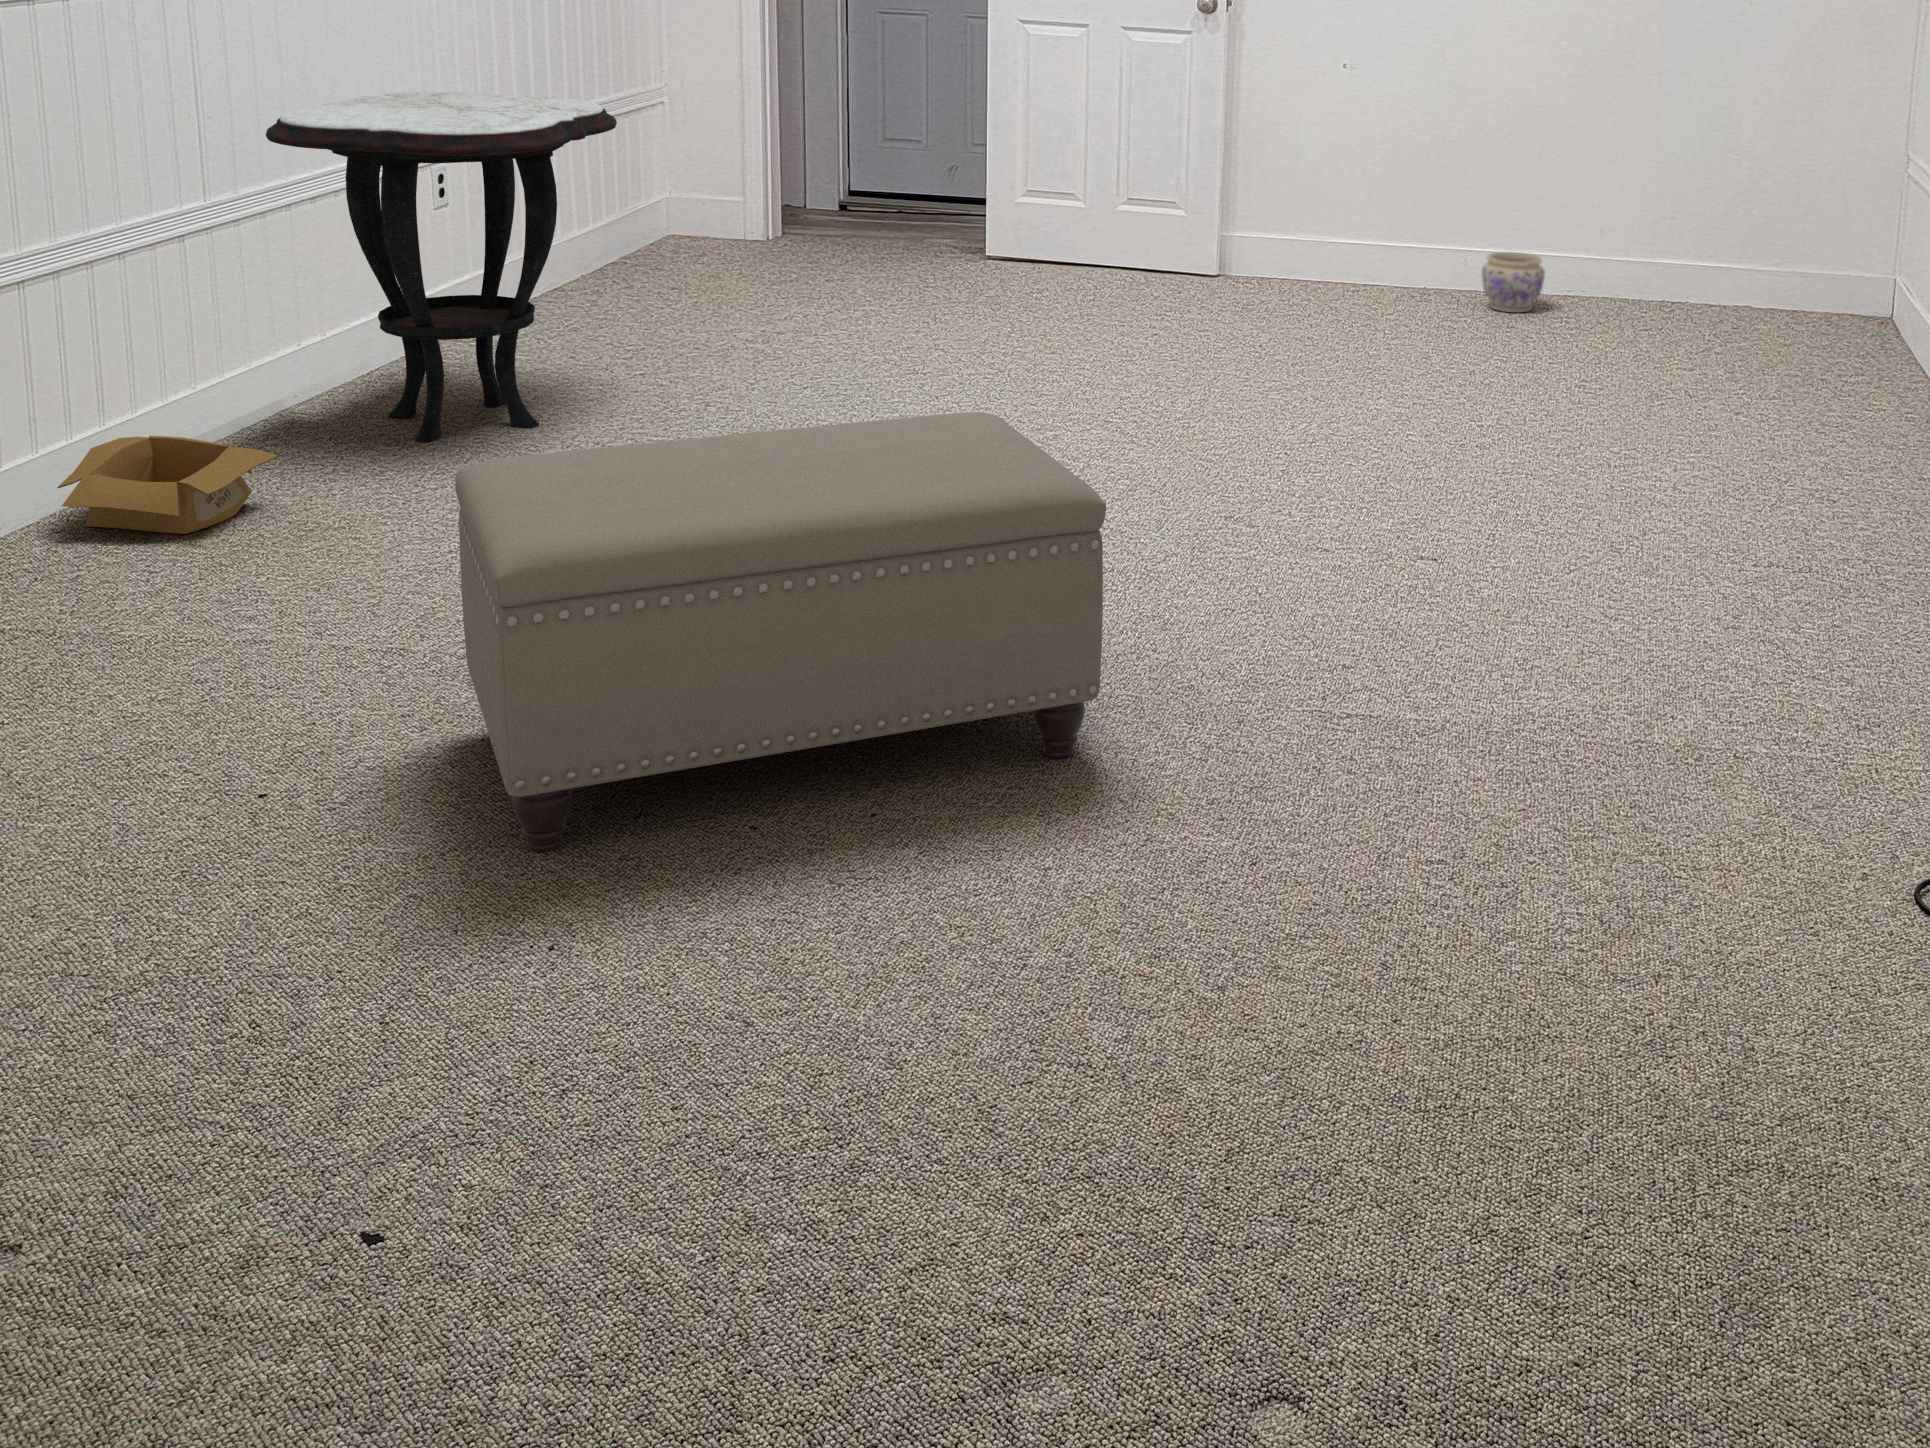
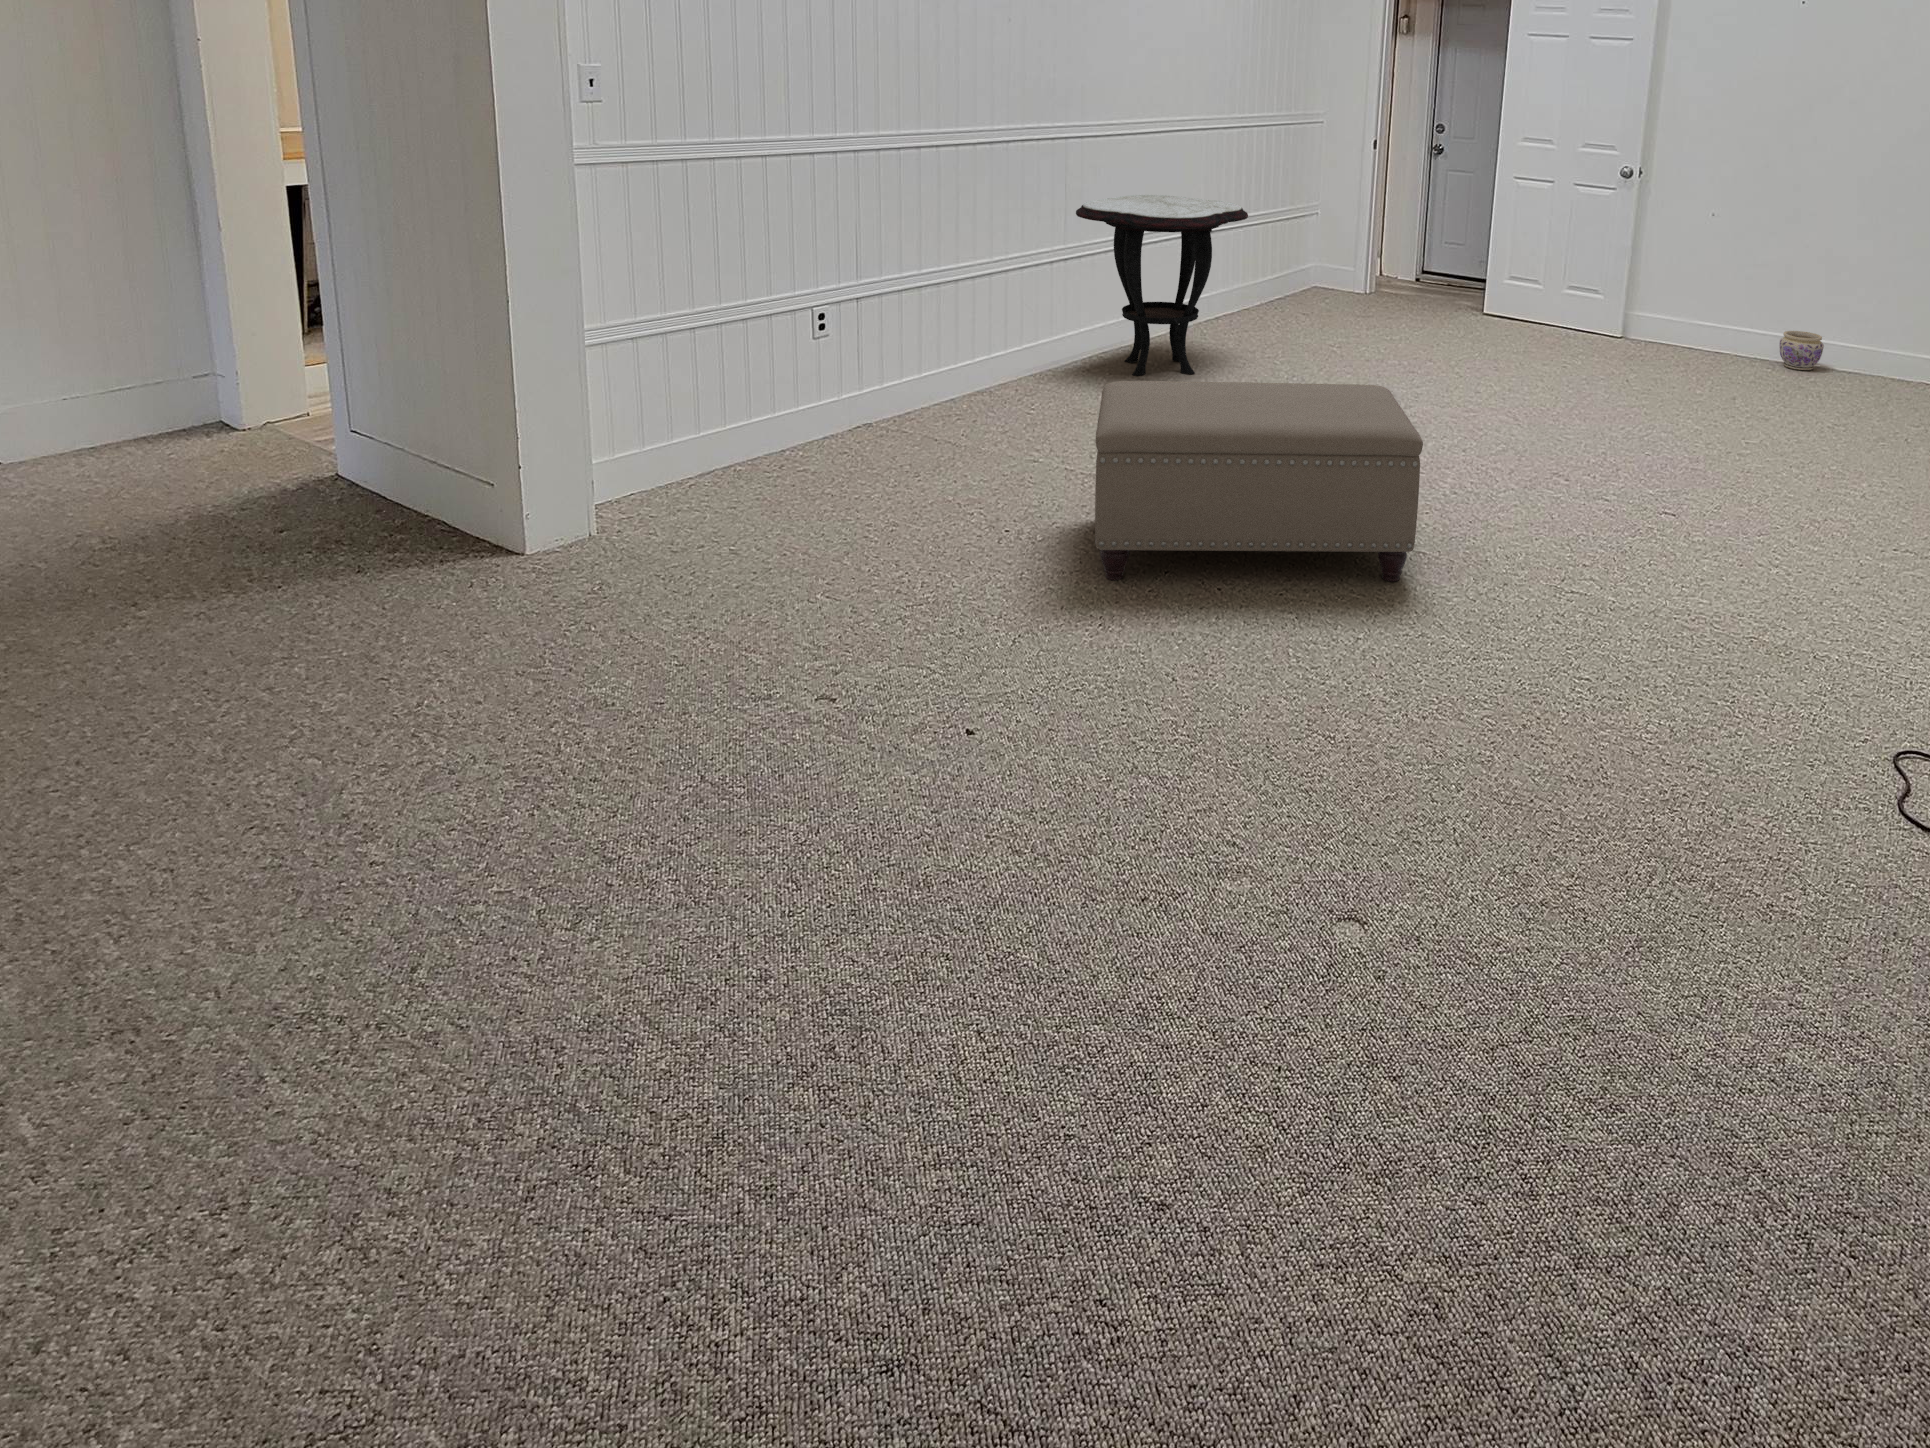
cardboard box: present [58,436,279,534] -> none [960,357,1061,407]

